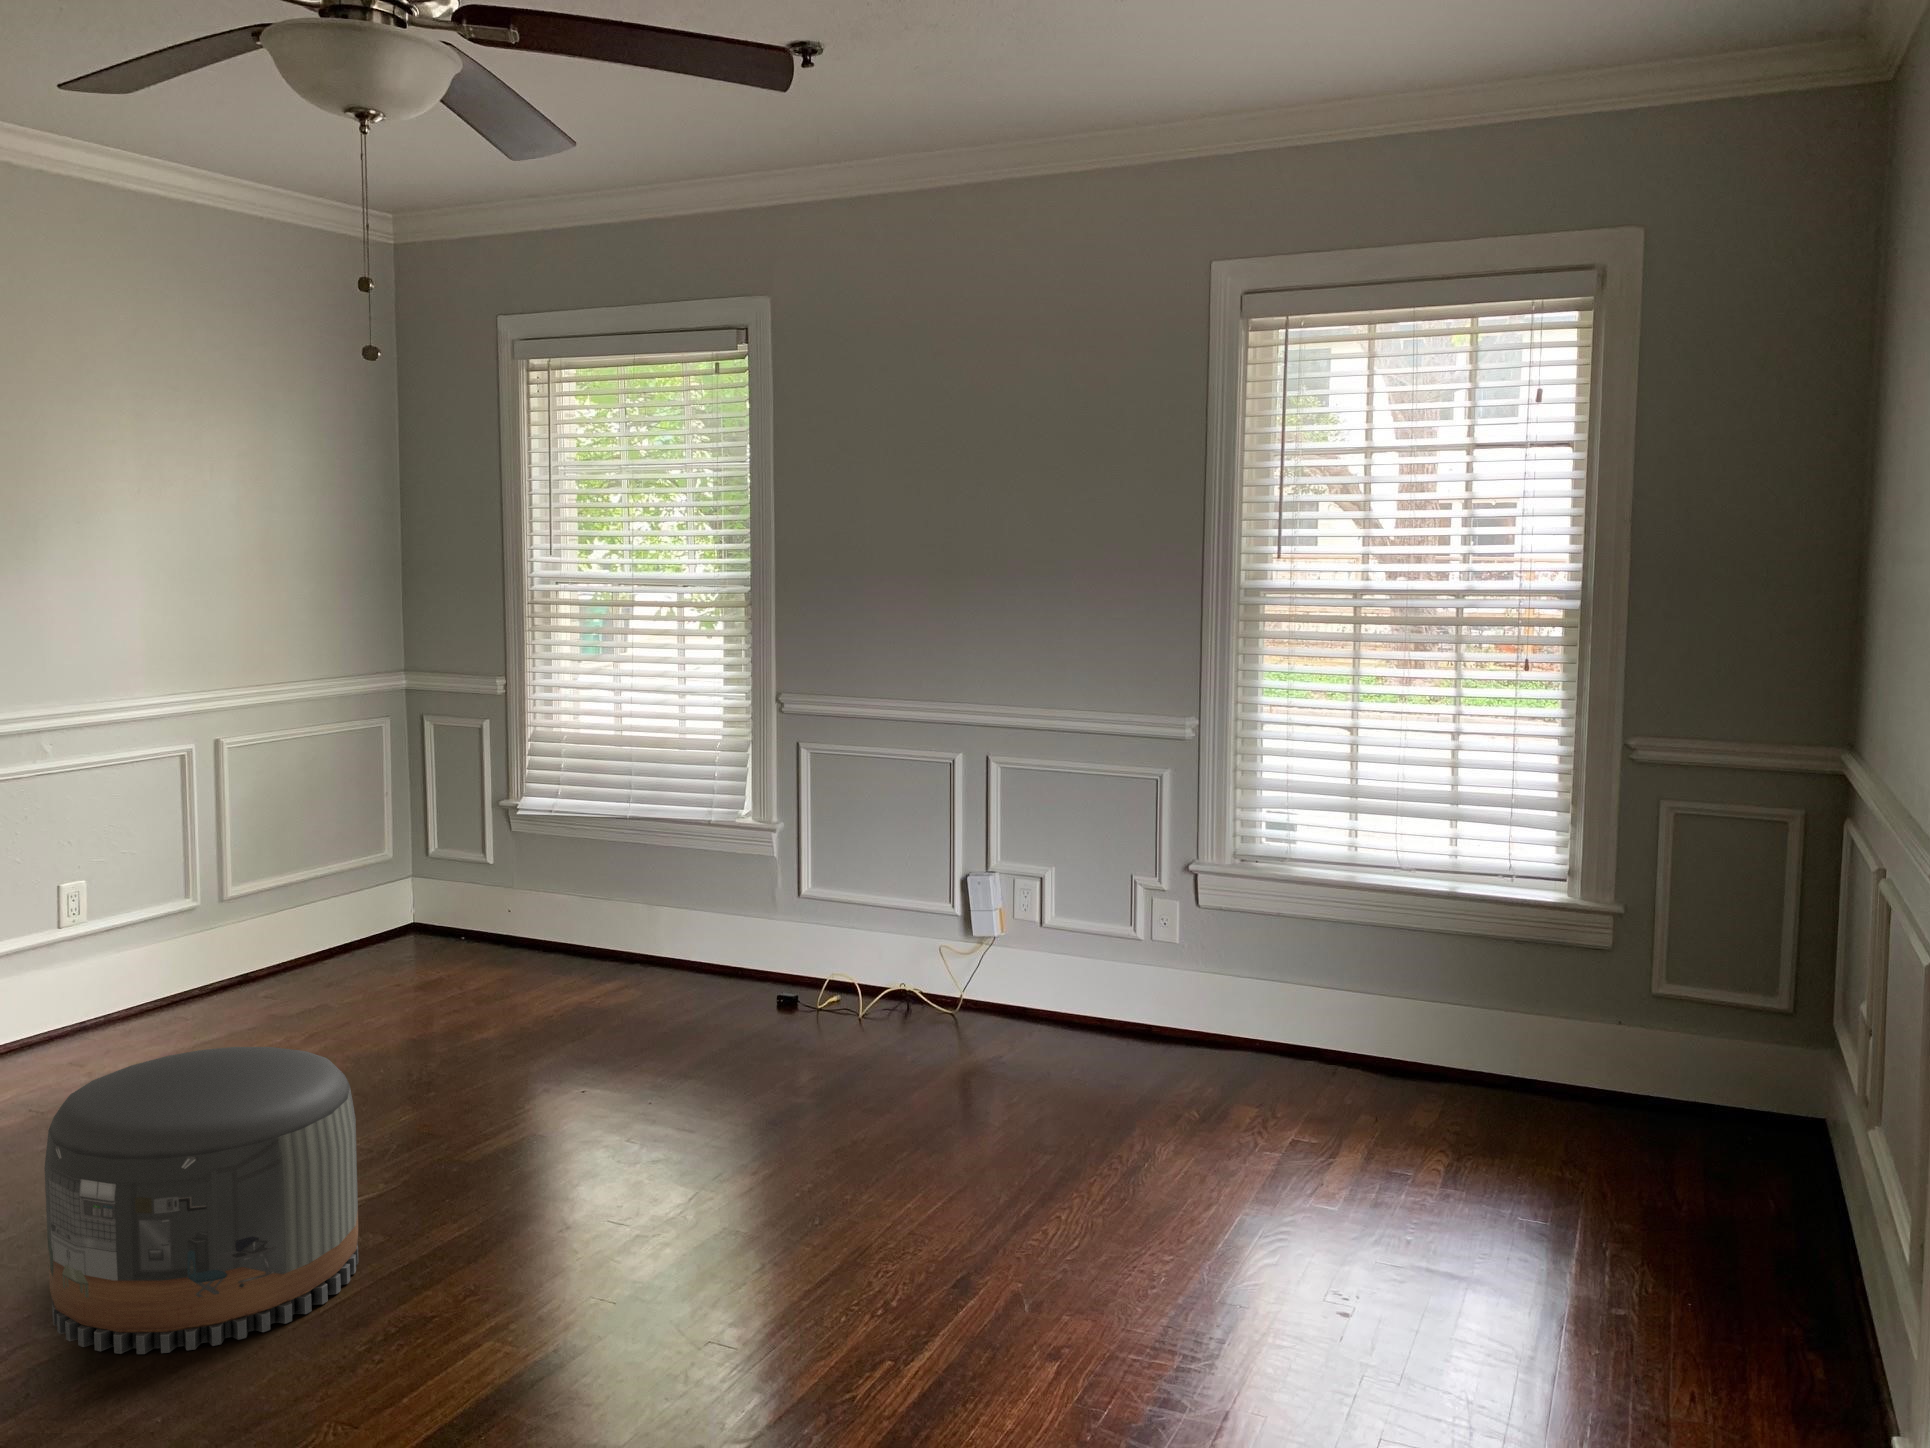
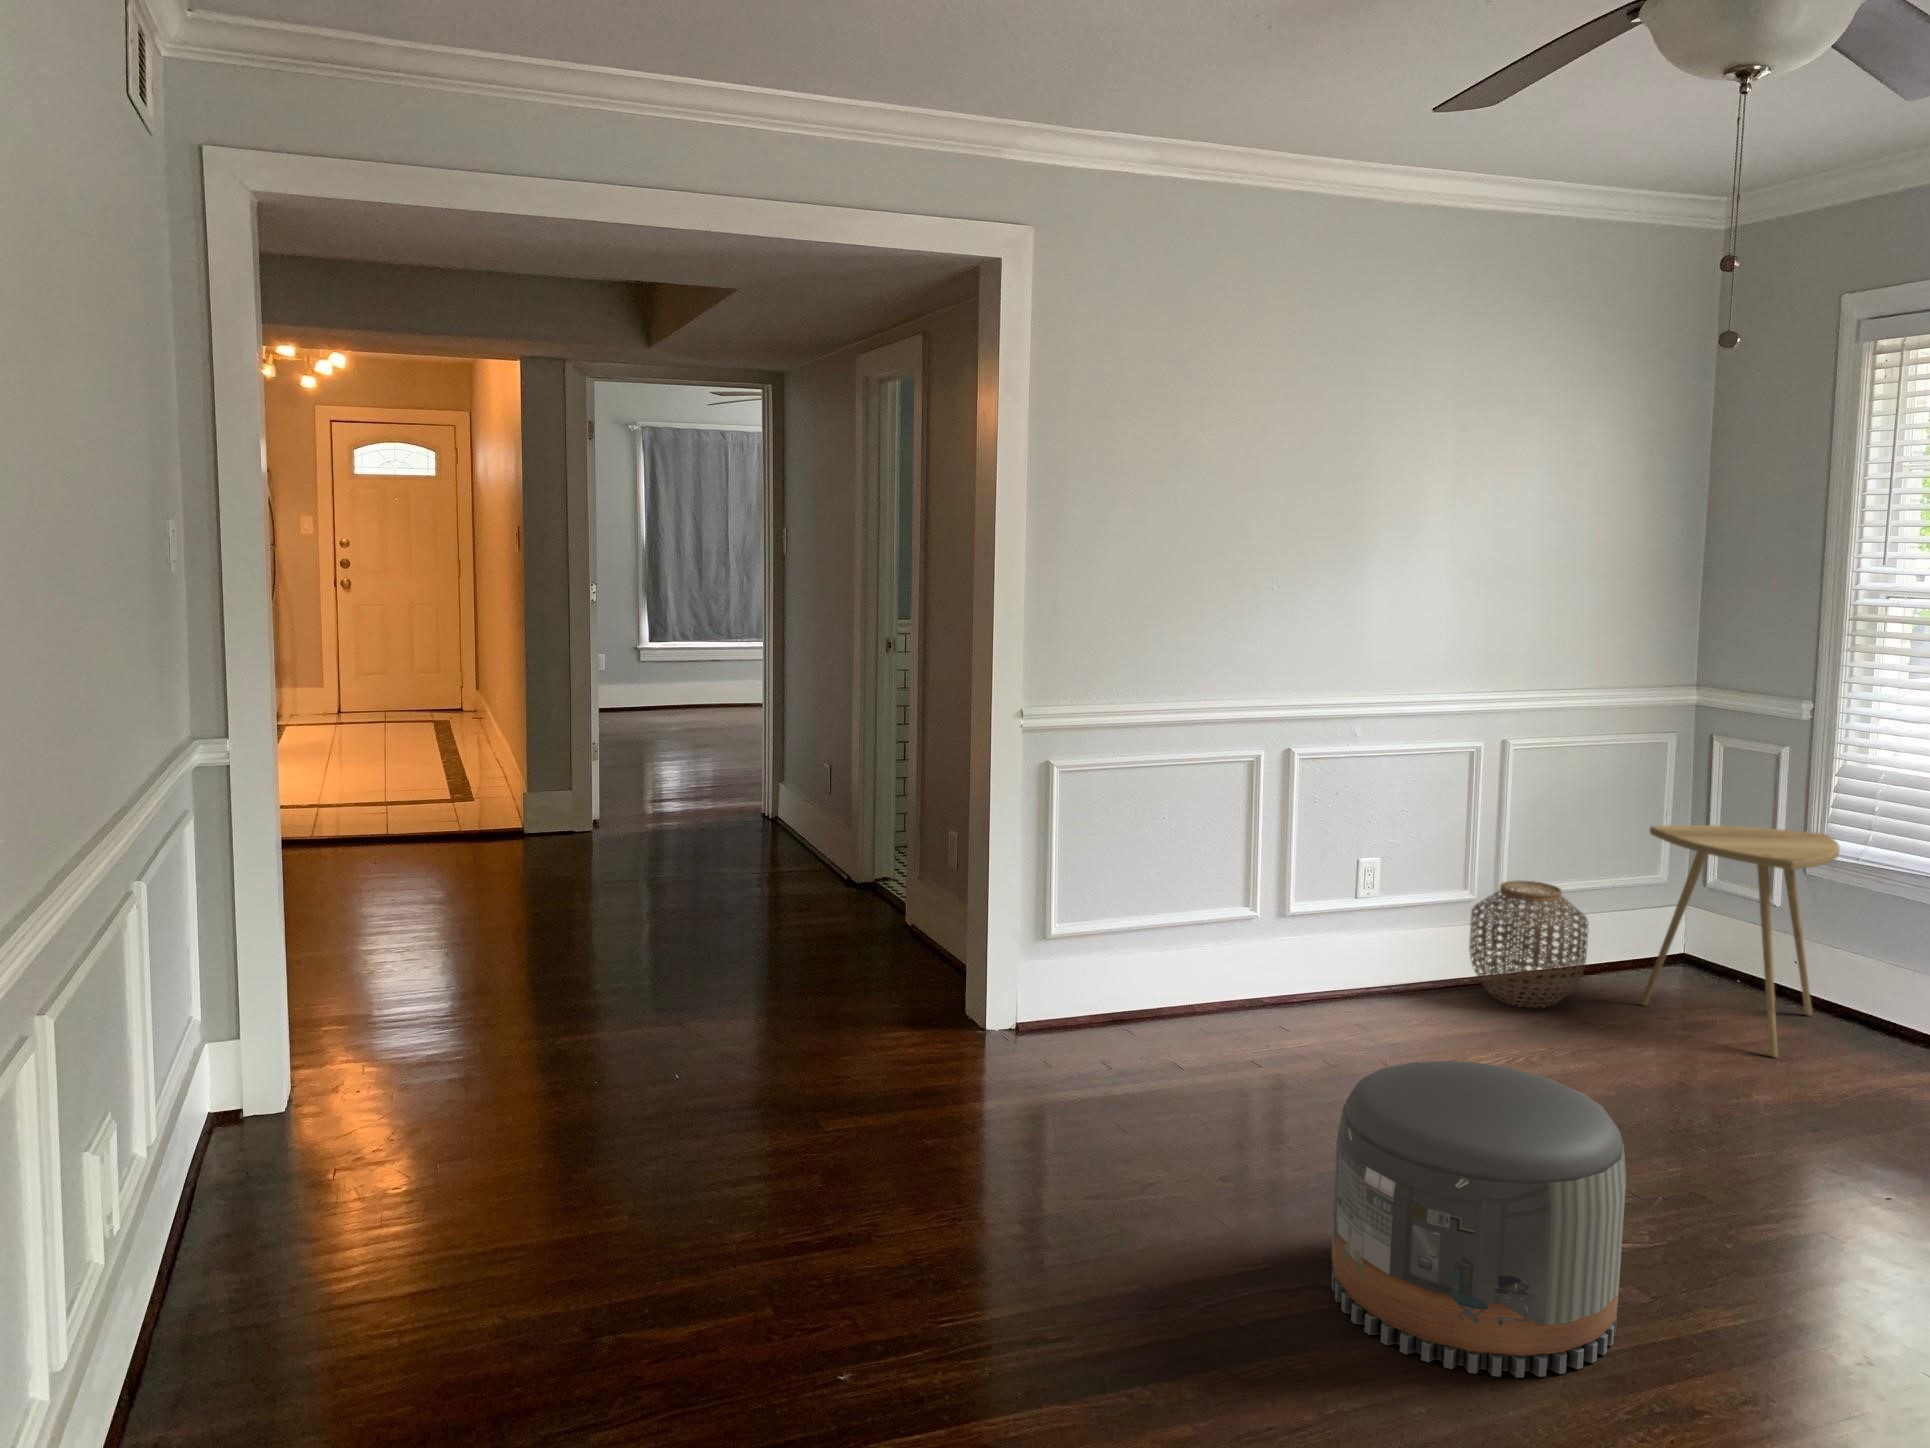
side table: none [371,793,536,996] -> present [1641,825,1839,1057]
woven basket: none [194,877,320,1005] -> present [1470,881,1588,1008]

